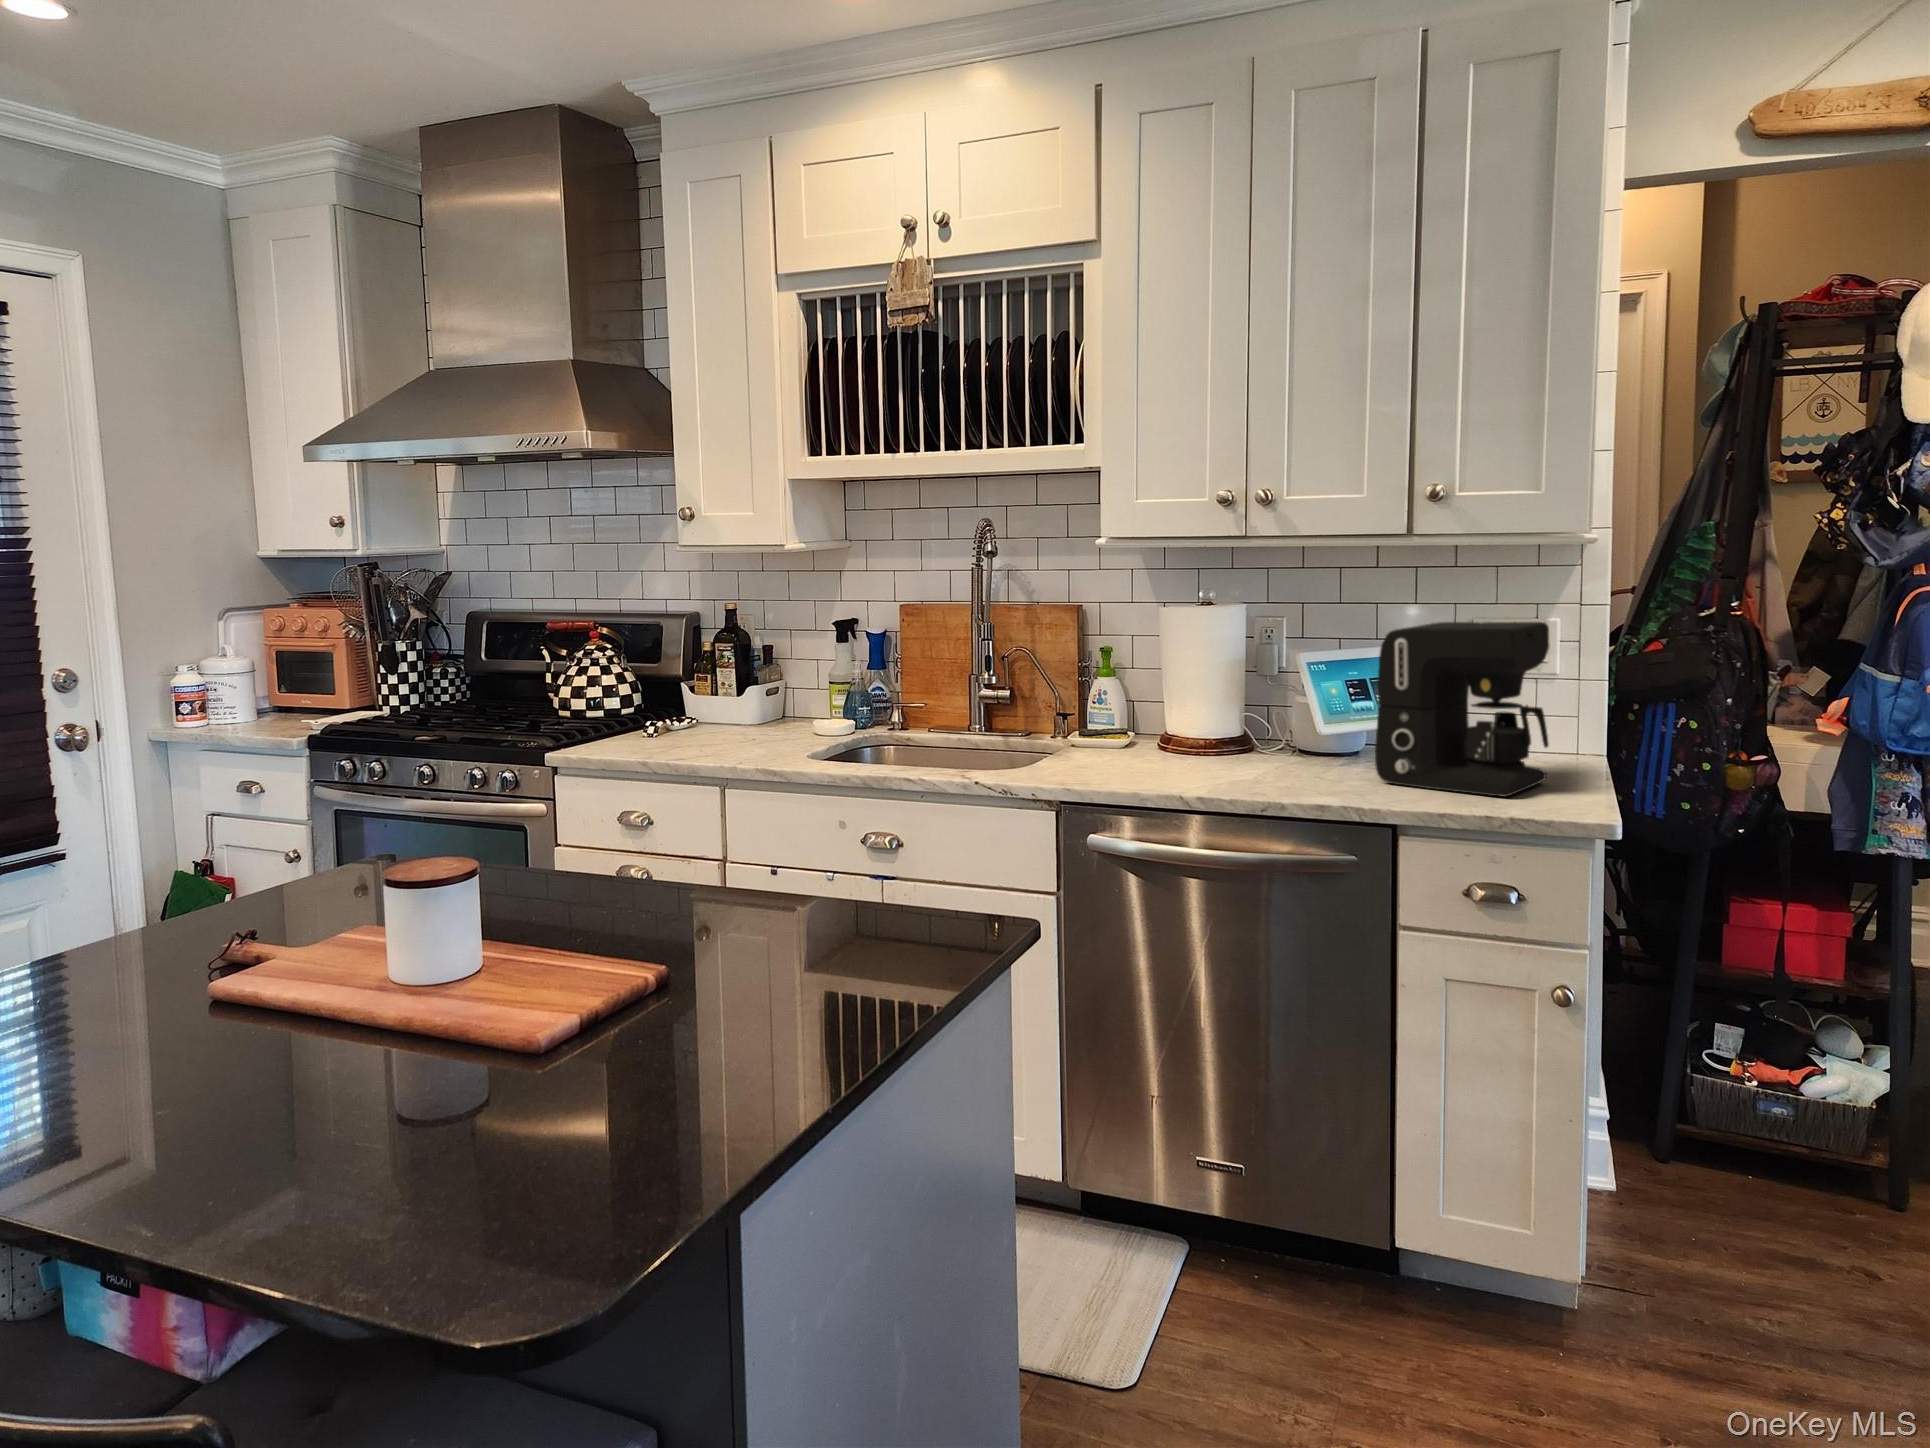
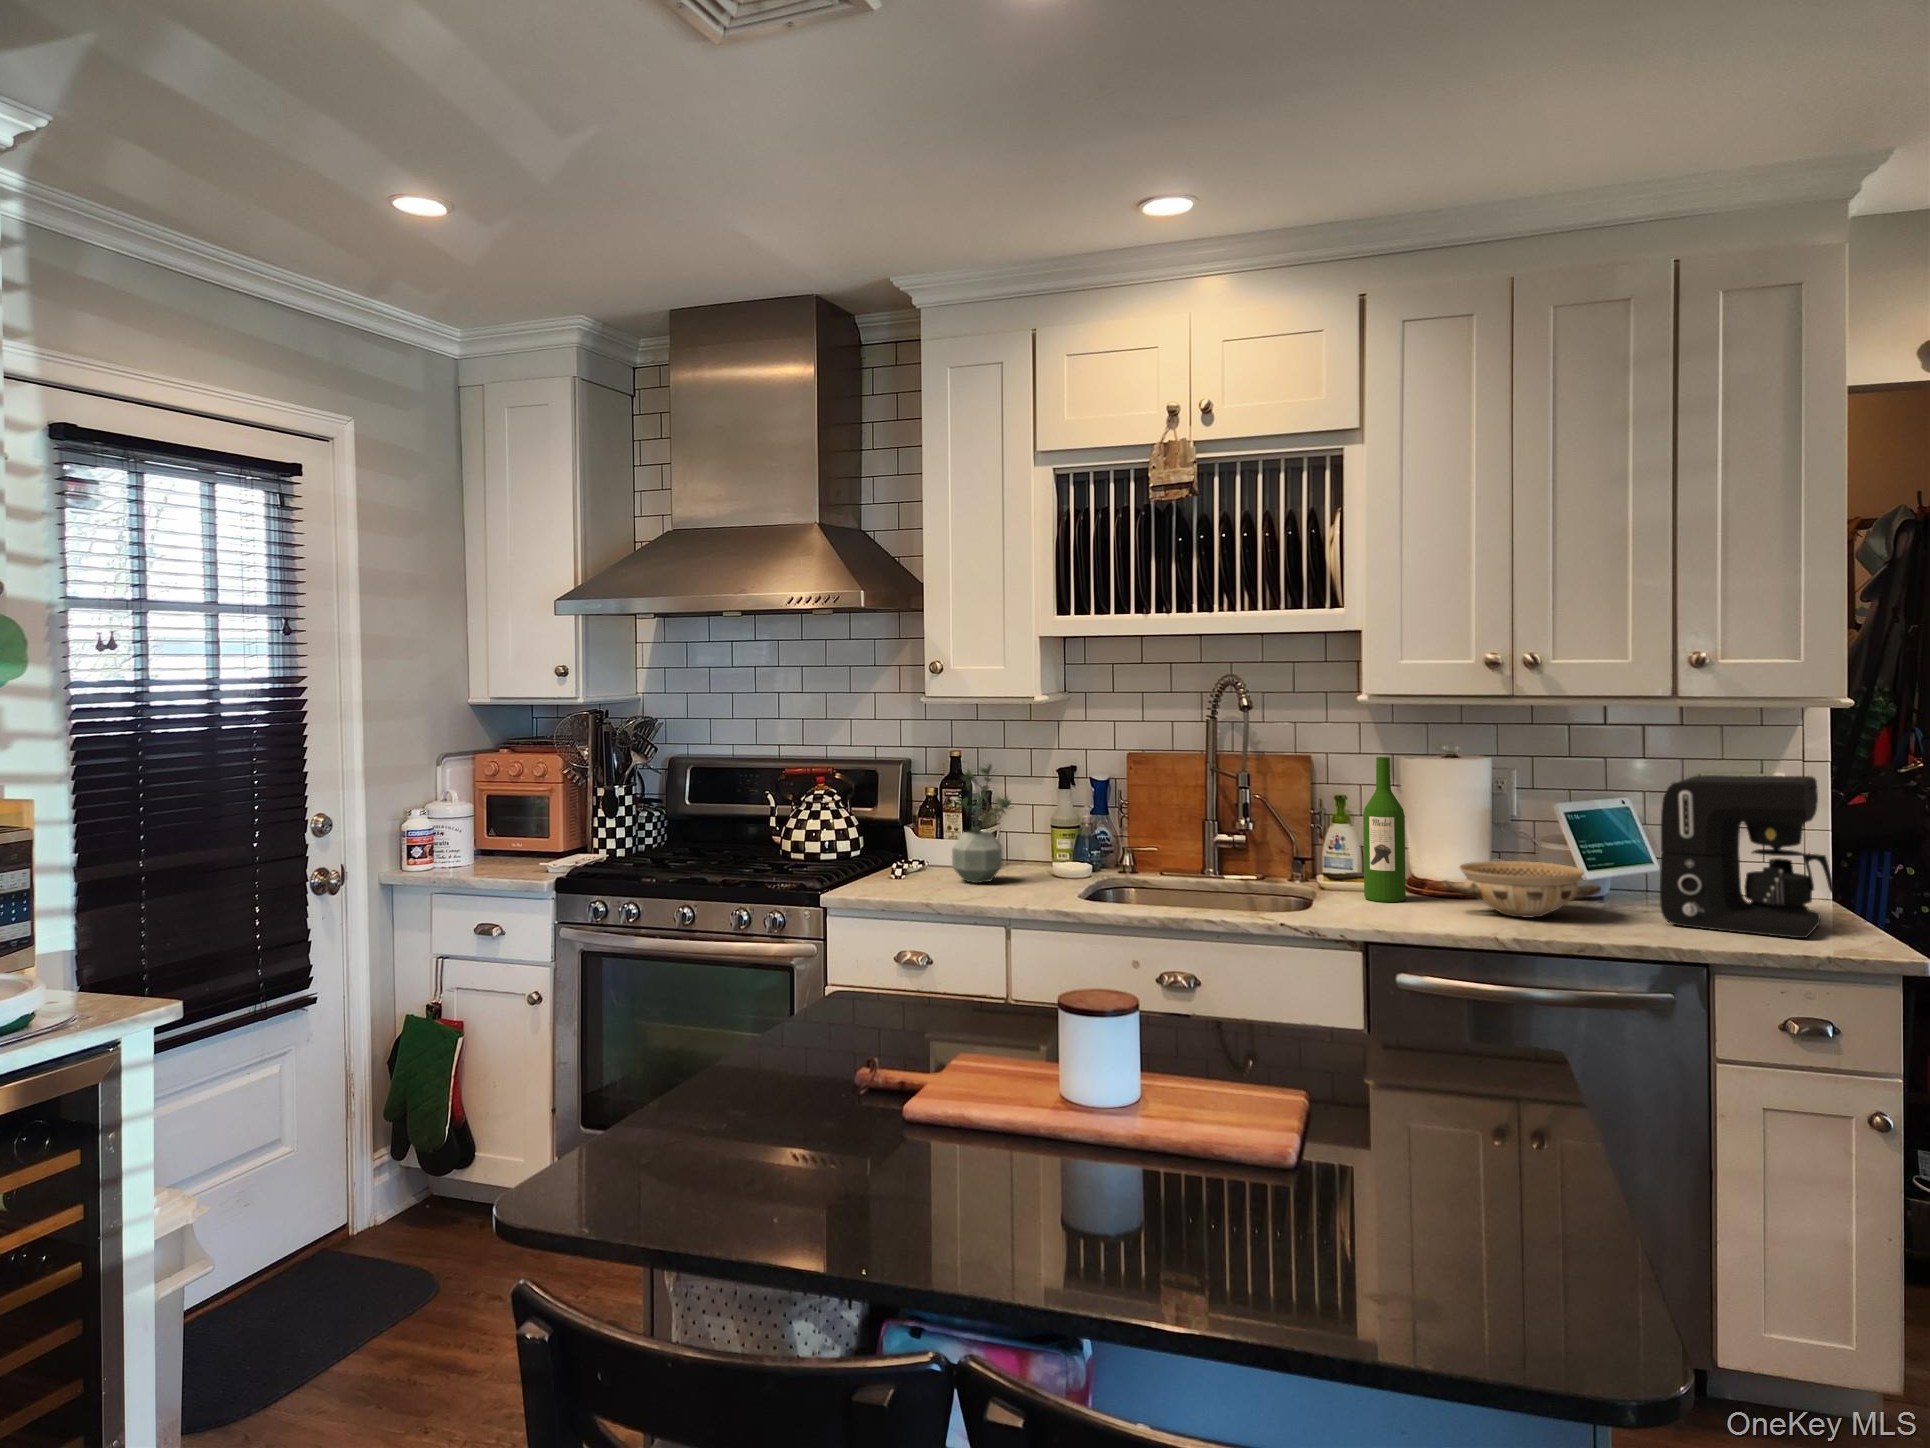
wine bottle: none [1099,605,1142,759] -> present [1363,757,1406,902]
potted plant: none [693,613,764,740] -> present [952,764,1011,883]
ceramic bowl: none [1161,715,1326,775] -> present [1442,861,1601,917]

